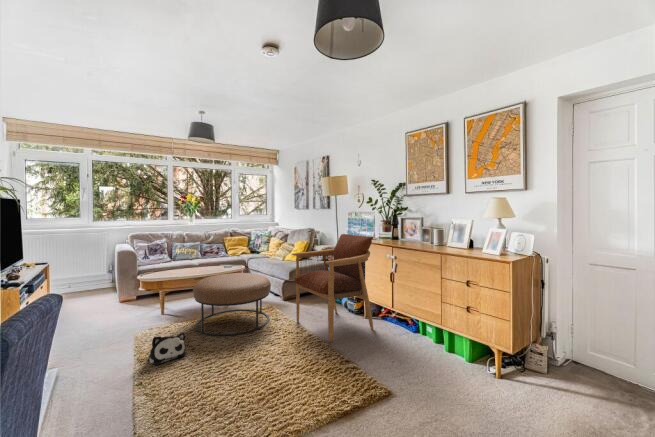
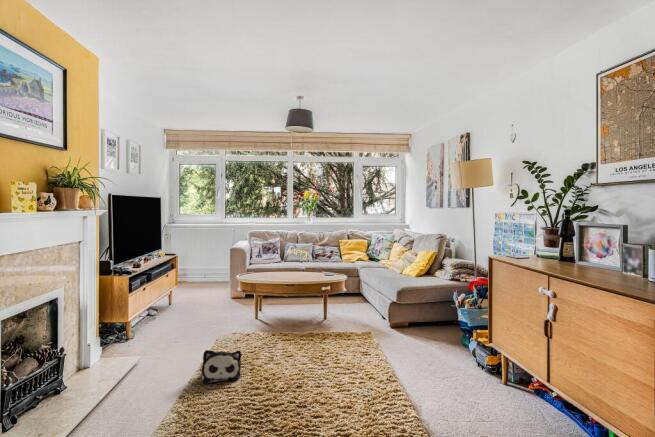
armchair: present [292,234,373,342] -> none [386,245,517,414]
ottoman: present [193,273,271,336] -> none [269,284,362,365]

